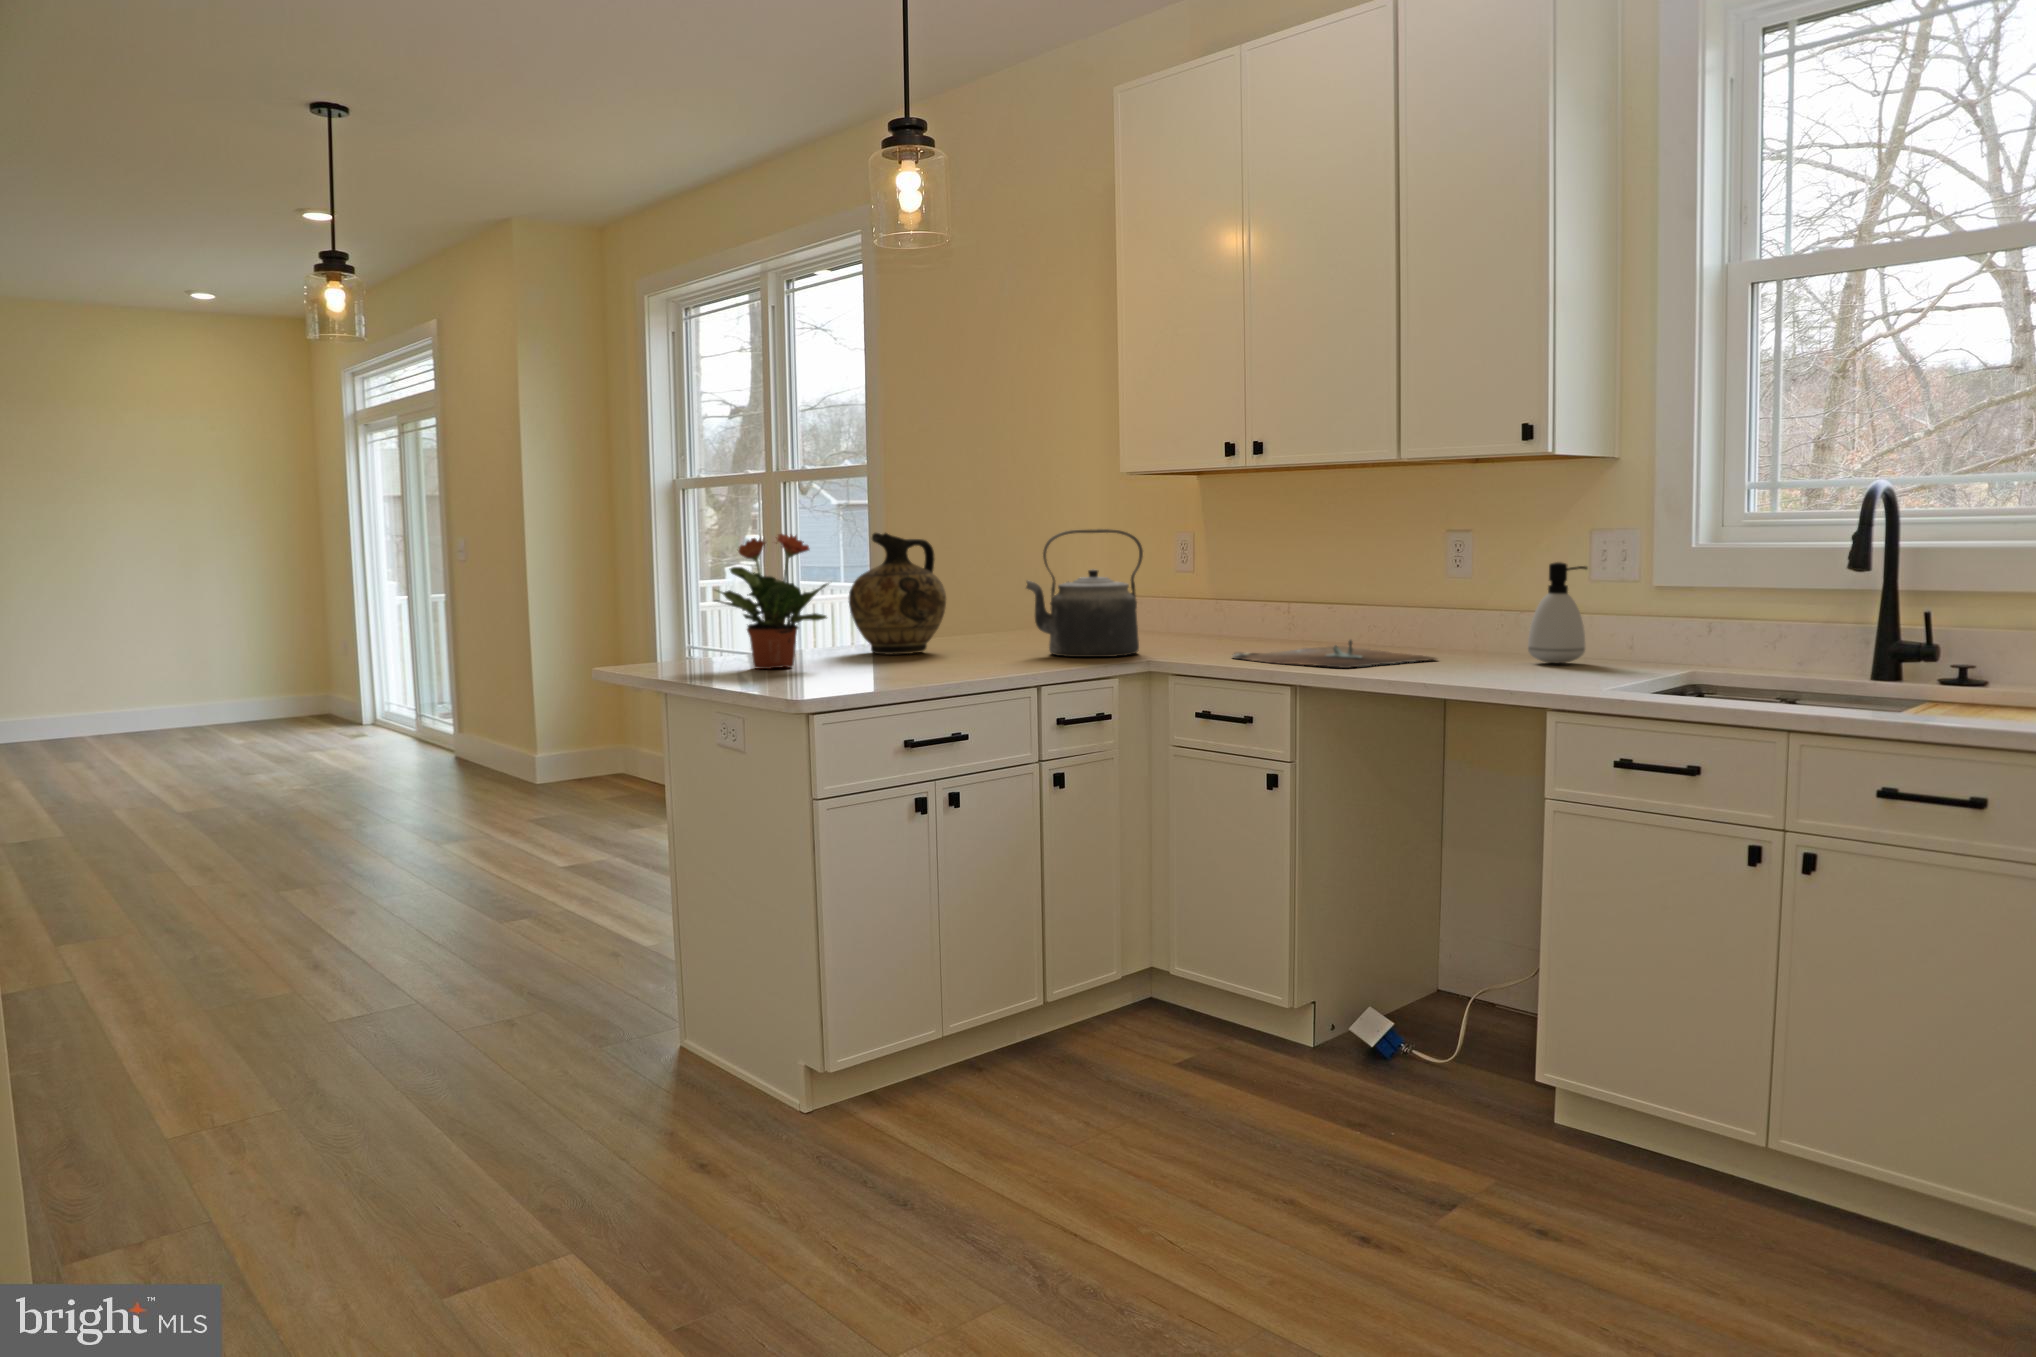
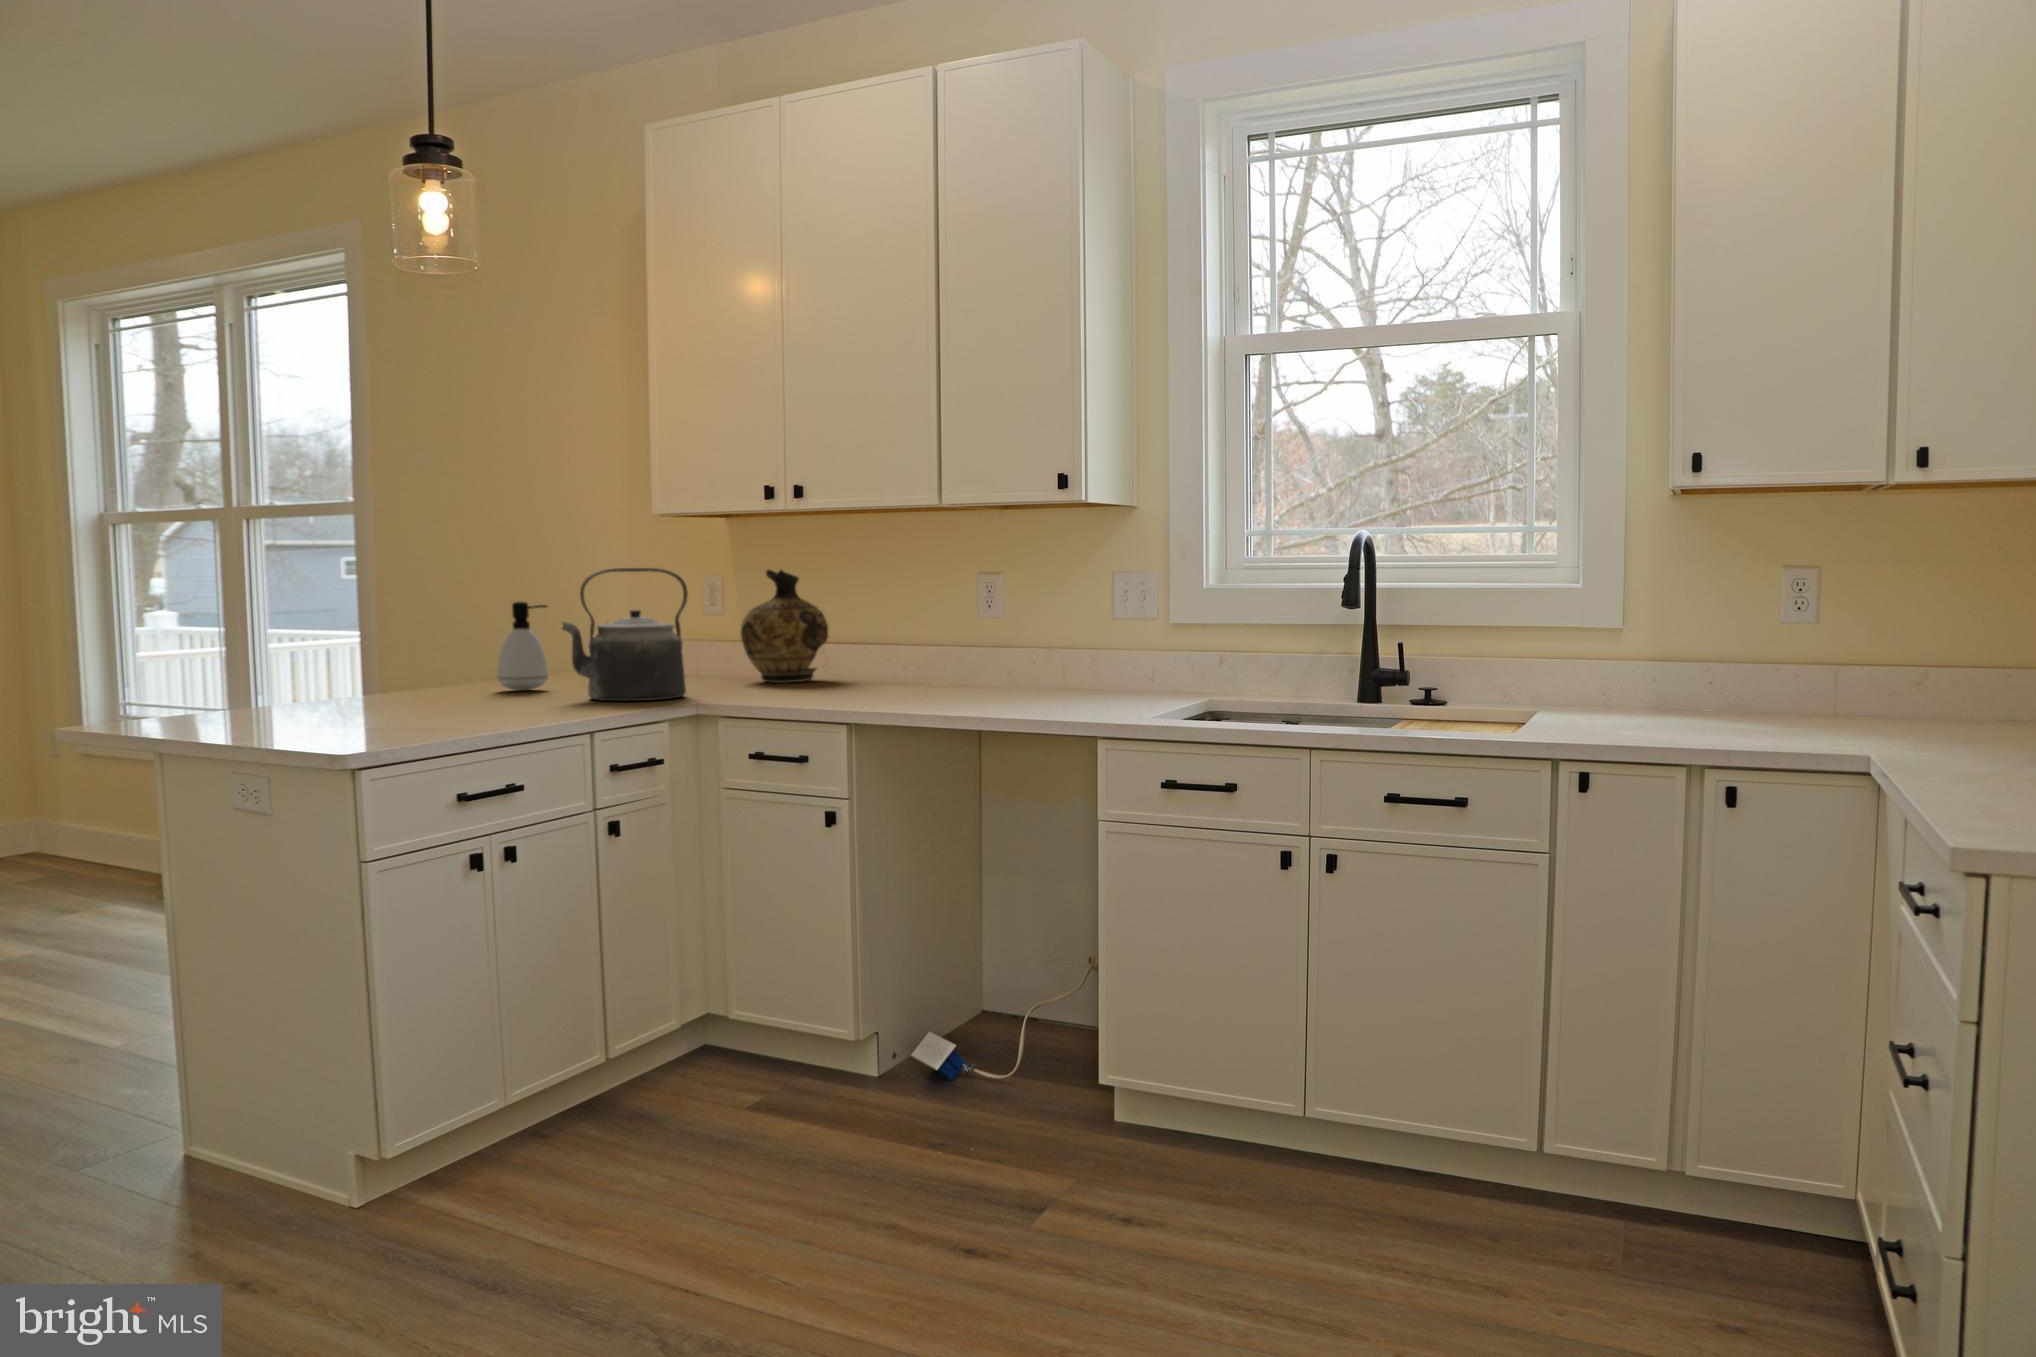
ceramic jug: present [849,533,946,655] -> present [741,570,828,683]
potted plant: present [716,534,829,669] -> none [178,567,336,724]
soap dispenser: present [1528,562,1587,663] -> present [497,601,548,690]
cutting board: present [1232,640,1437,668] -> none [784,677,984,704]

